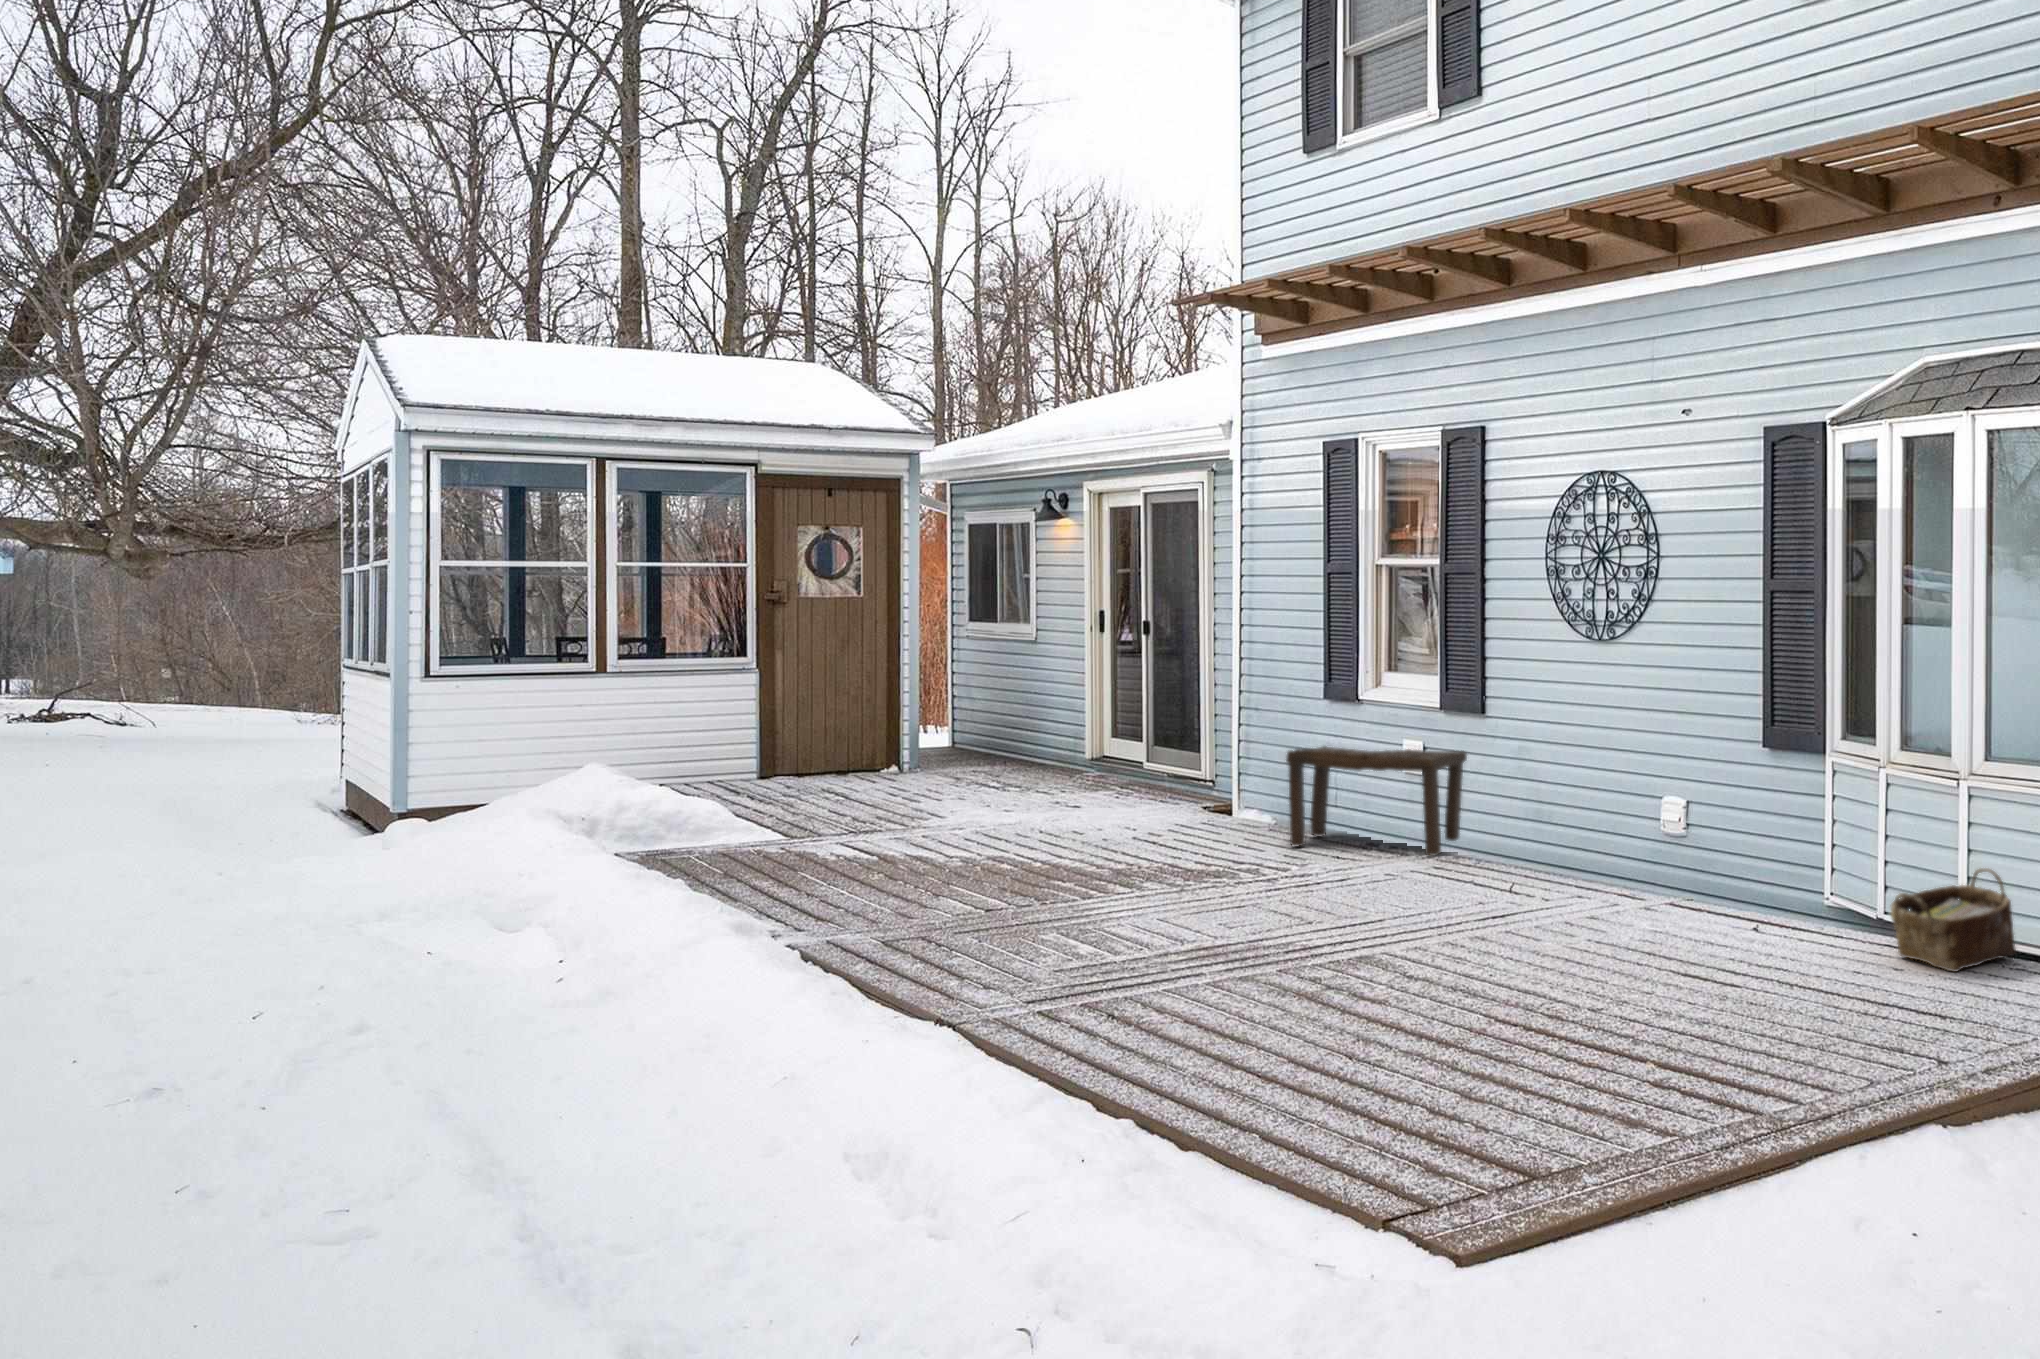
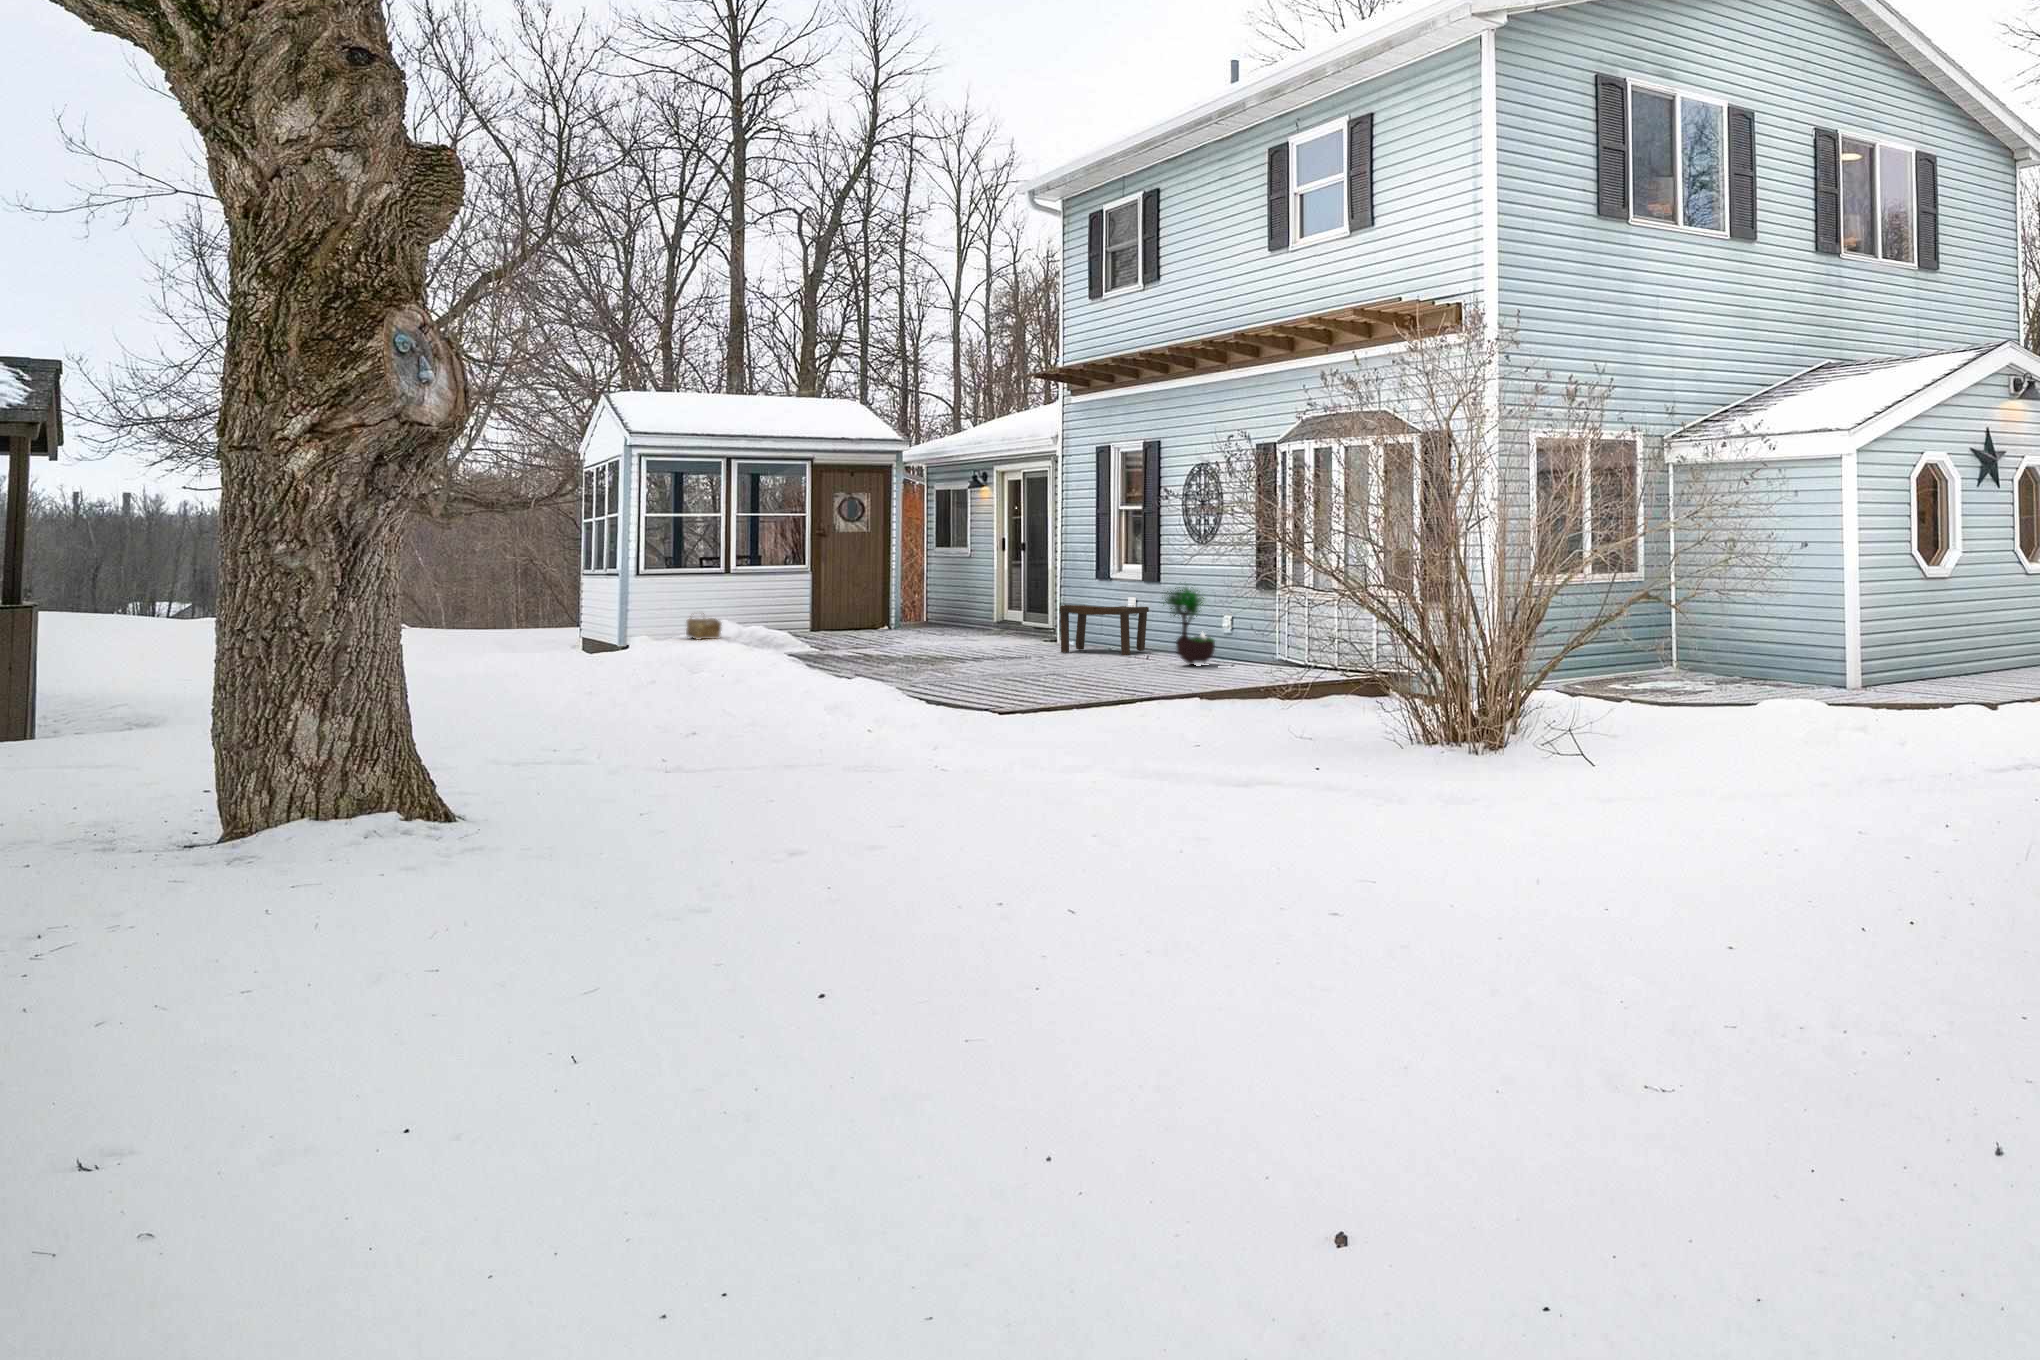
potted tree: none [1561,701,1687,895] -> present [1163,587,1215,665]
woven basket: present [1891,868,2016,972] -> present [686,613,721,639]

